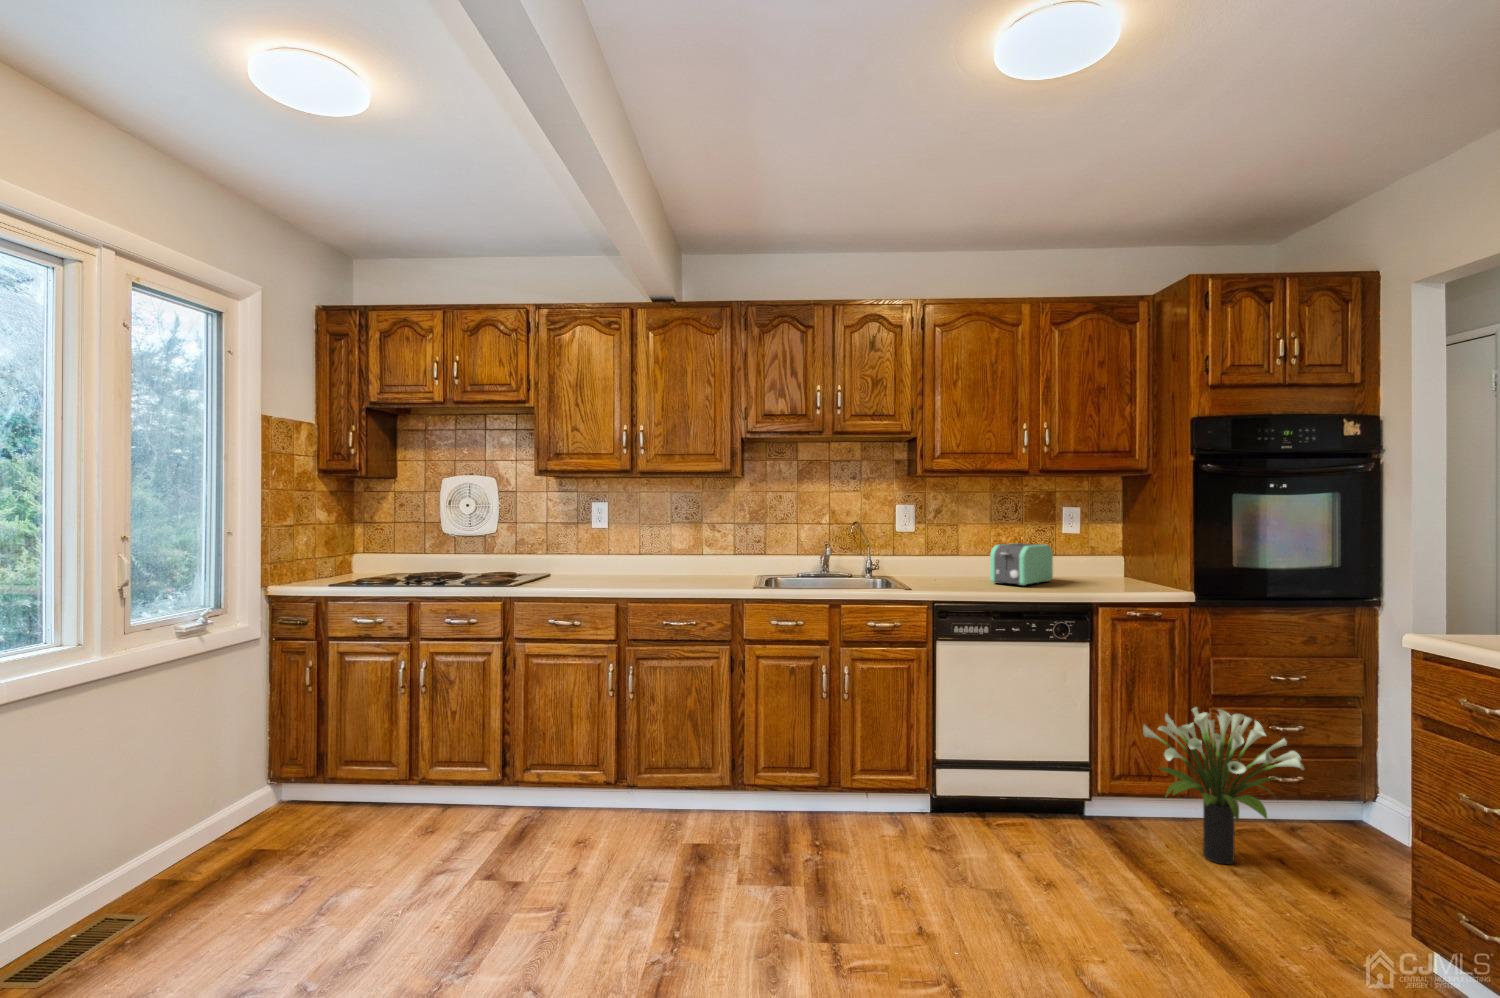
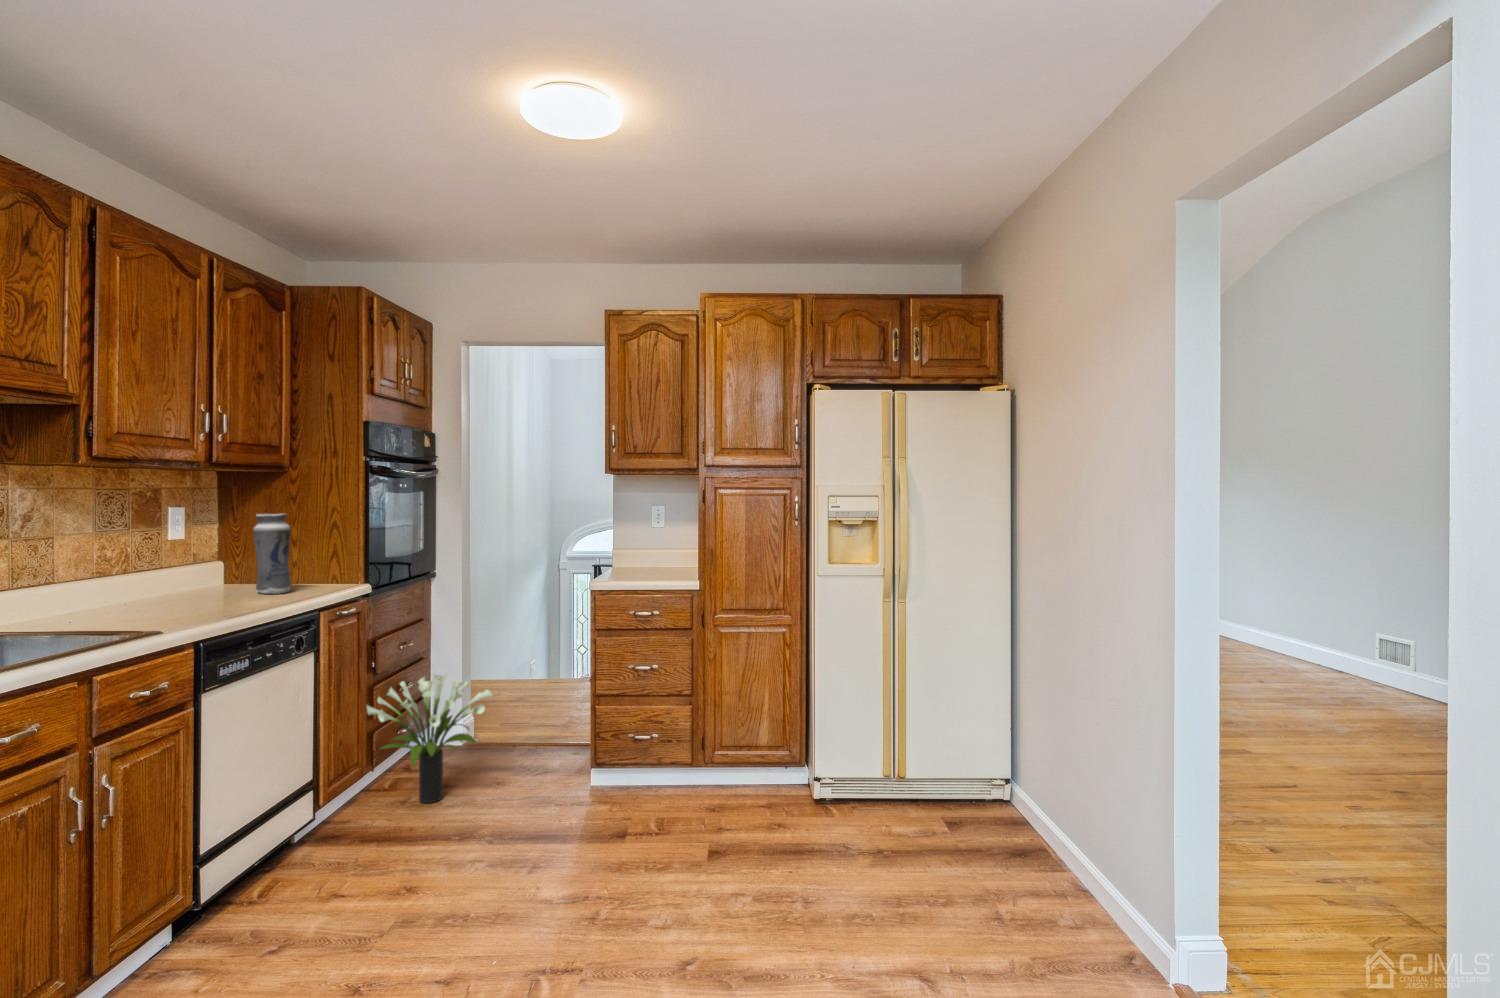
vase: none [1095,514,1128,588] -> present [253,513,292,594]
toaster: present [990,543,1053,586] -> none [147,554,222,610]

